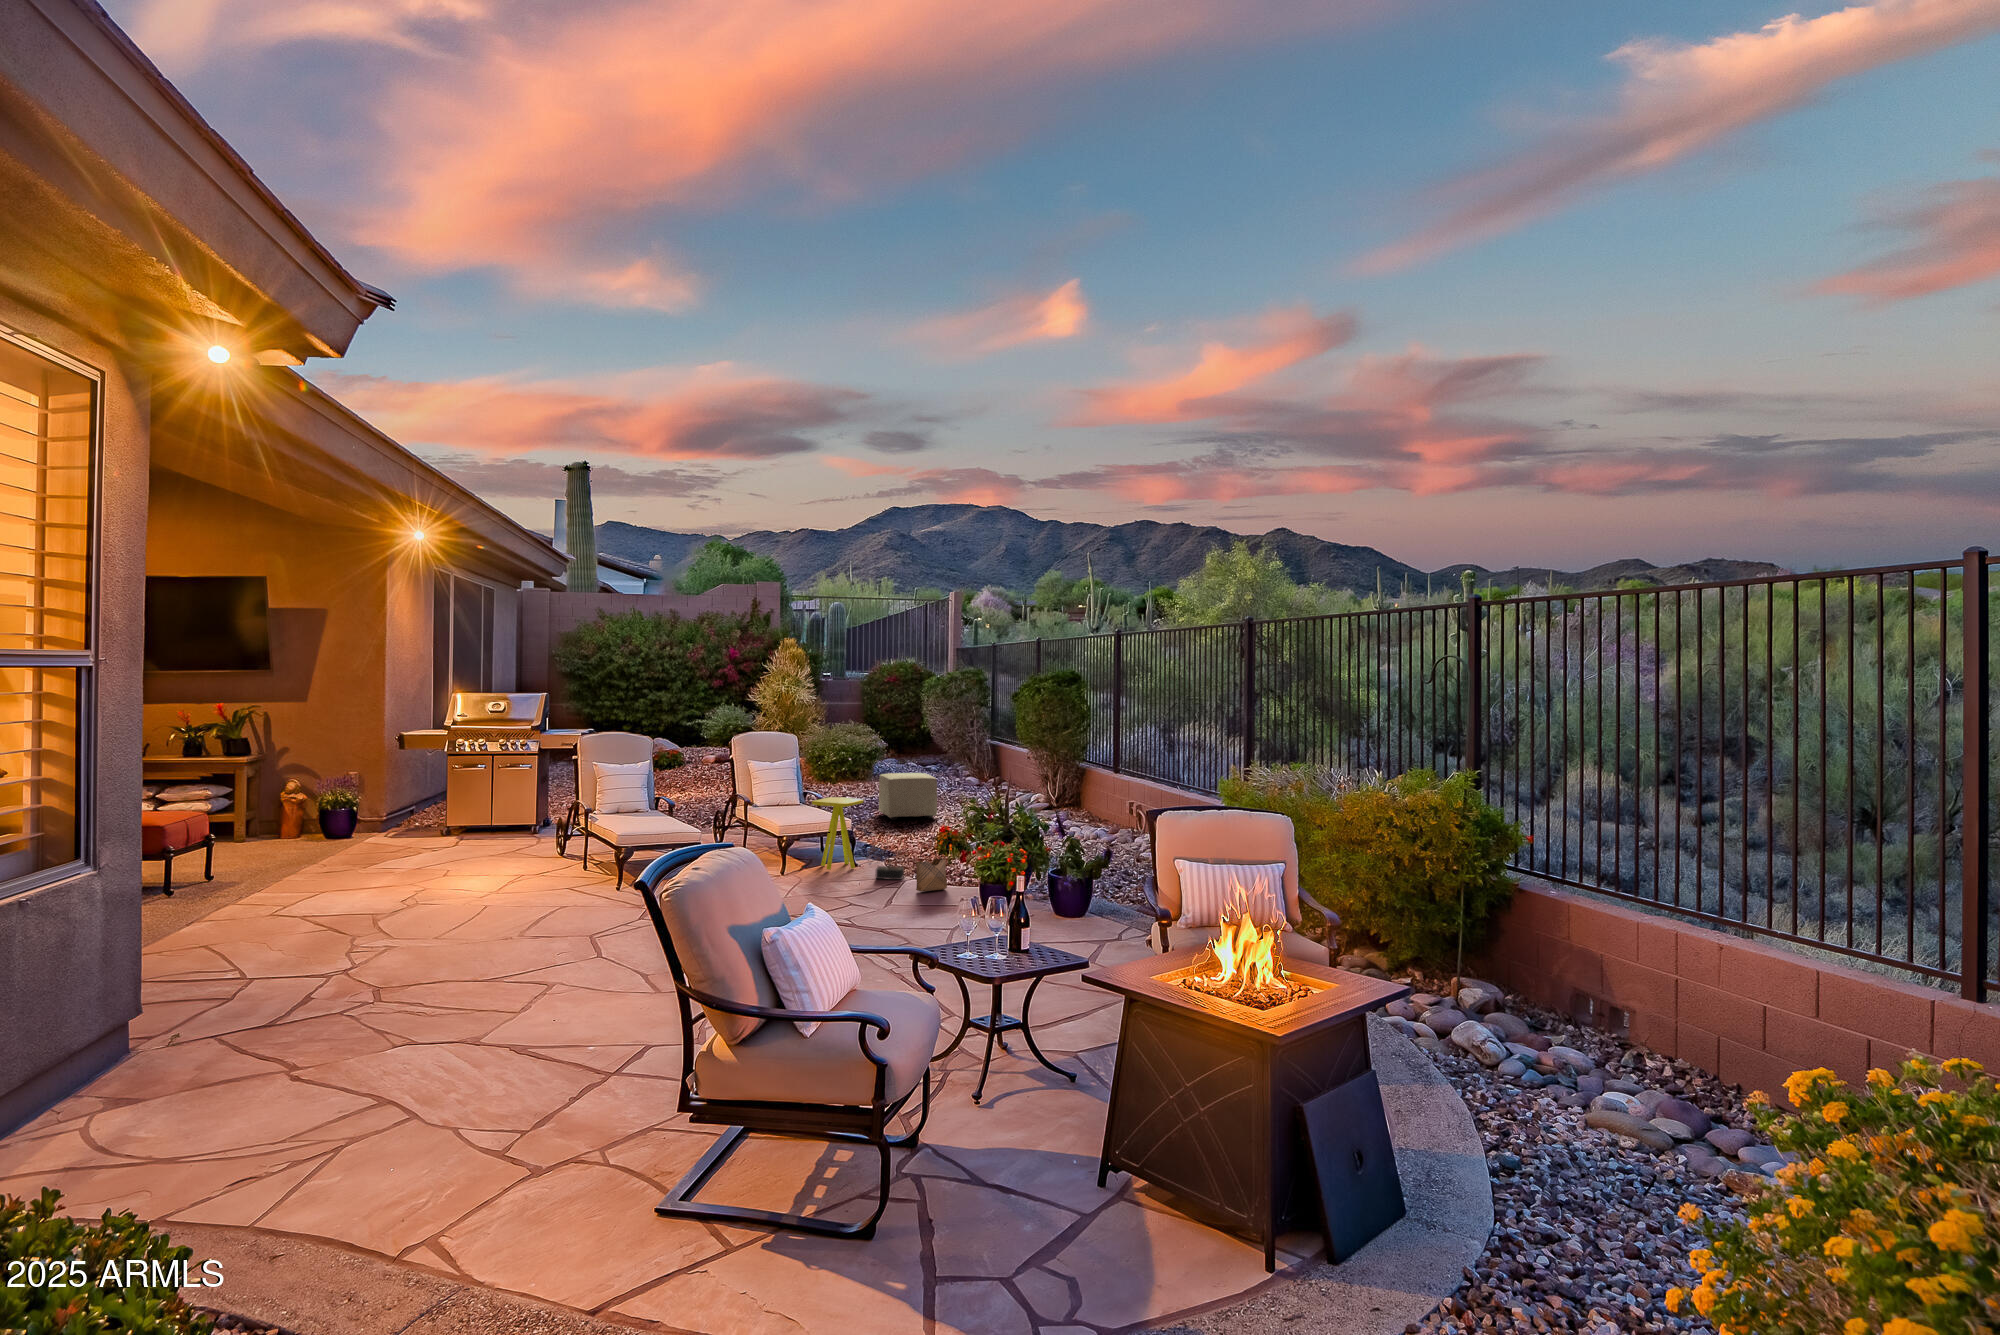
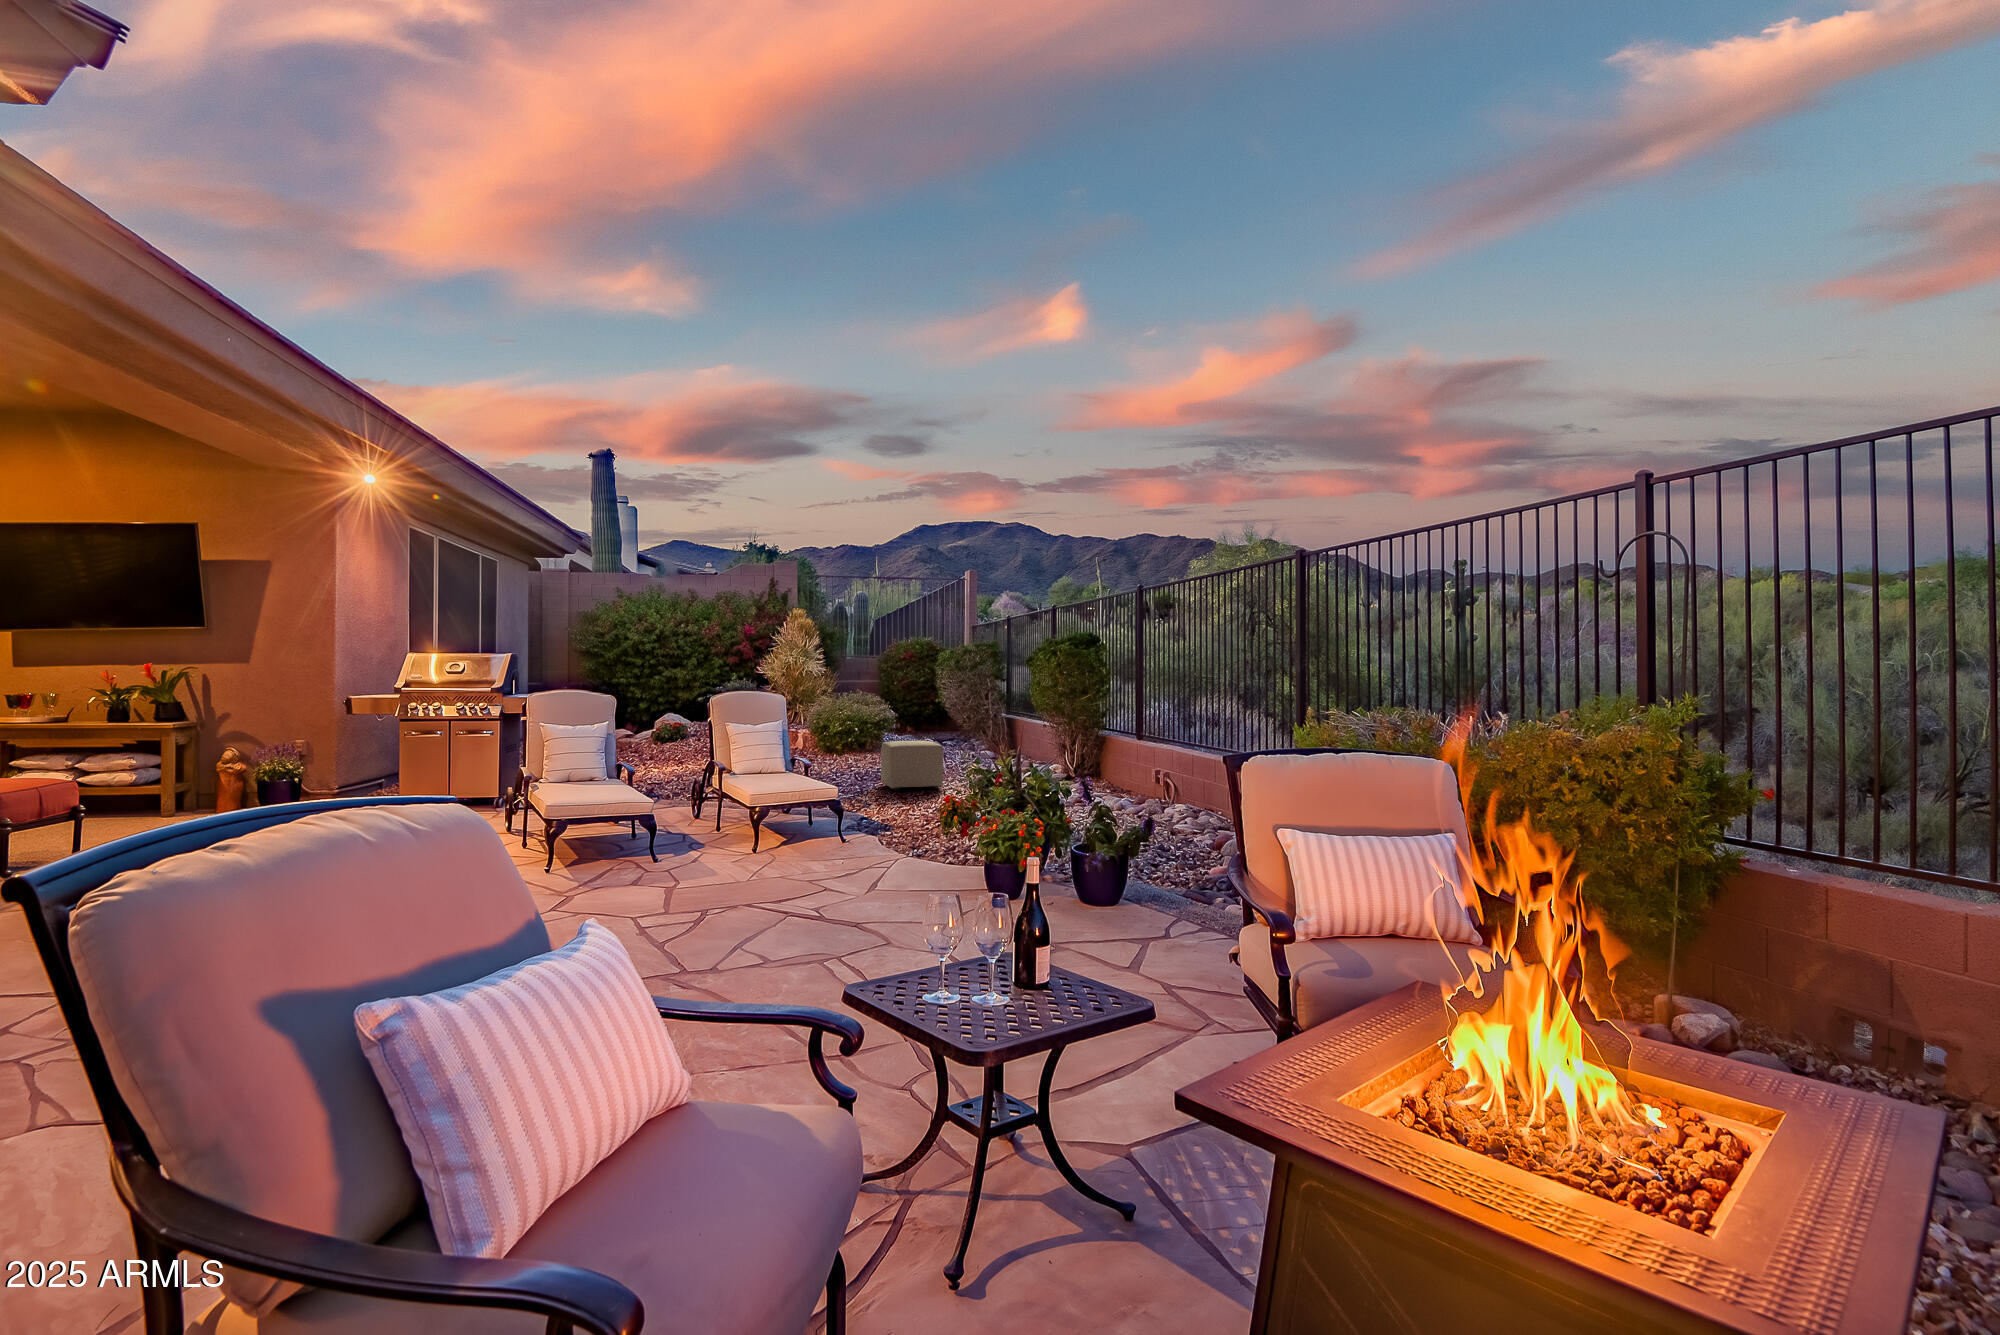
side table: present [812,797,864,870] -> none [791,762,852,845]
decorative plant: present [868,841,908,880] -> none [852,809,905,857]
woven basket: present [916,843,947,891] -> none [908,812,946,871]

